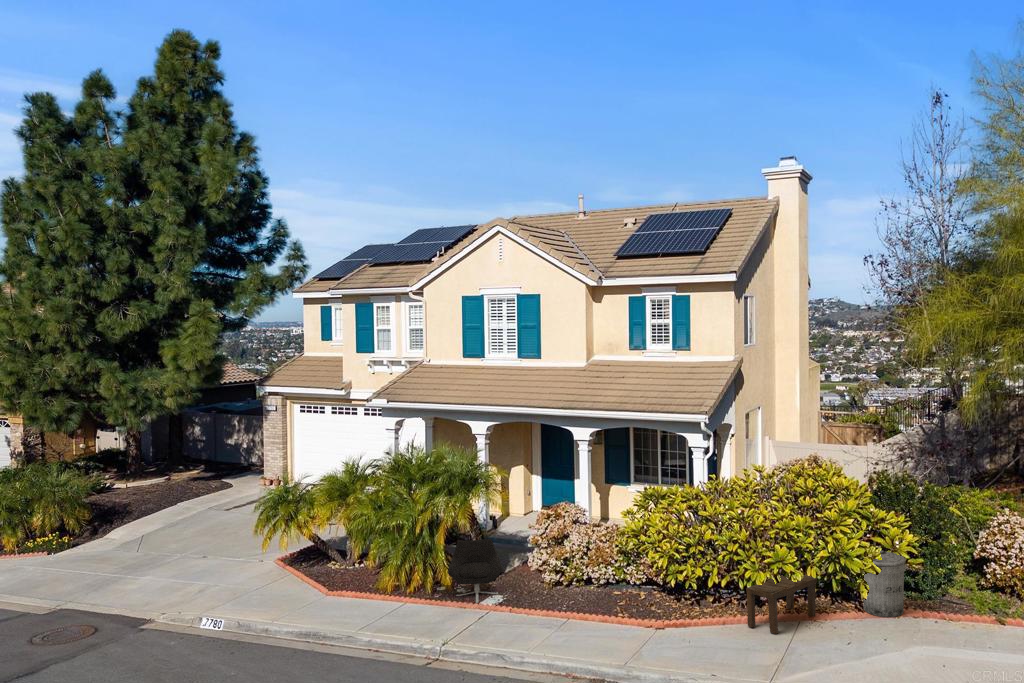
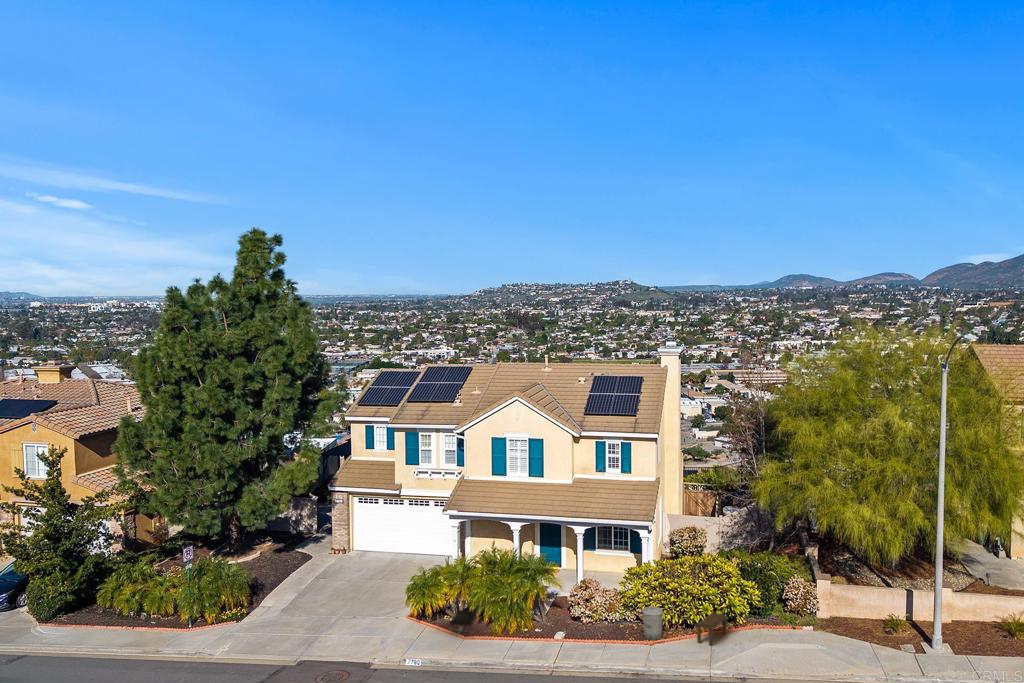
lounge chair: present [448,539,503,603] -> present [450,605,479,632]
trash can: present [863,551,905,617] -> present [642,607,663,640]

